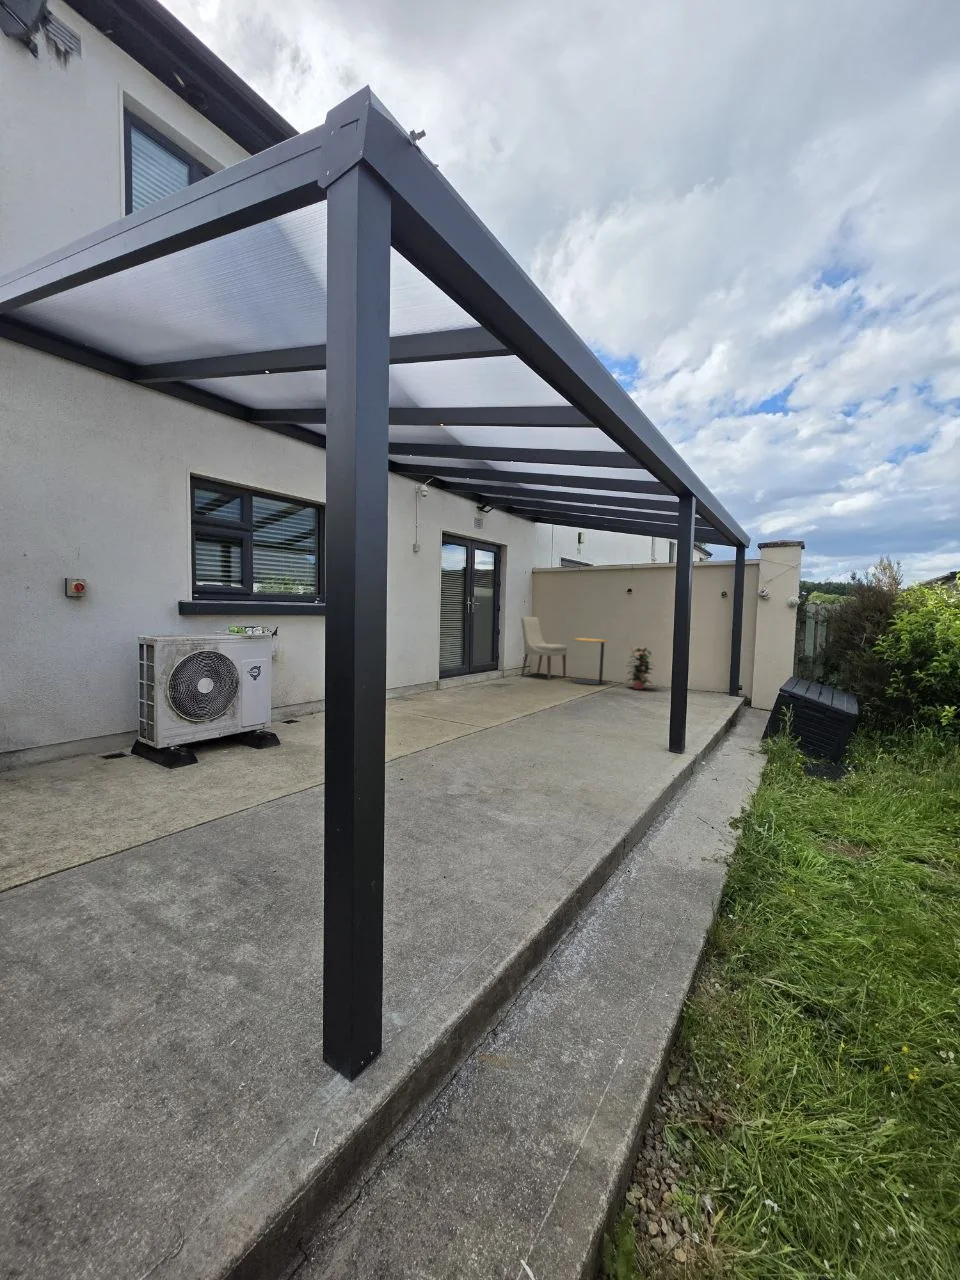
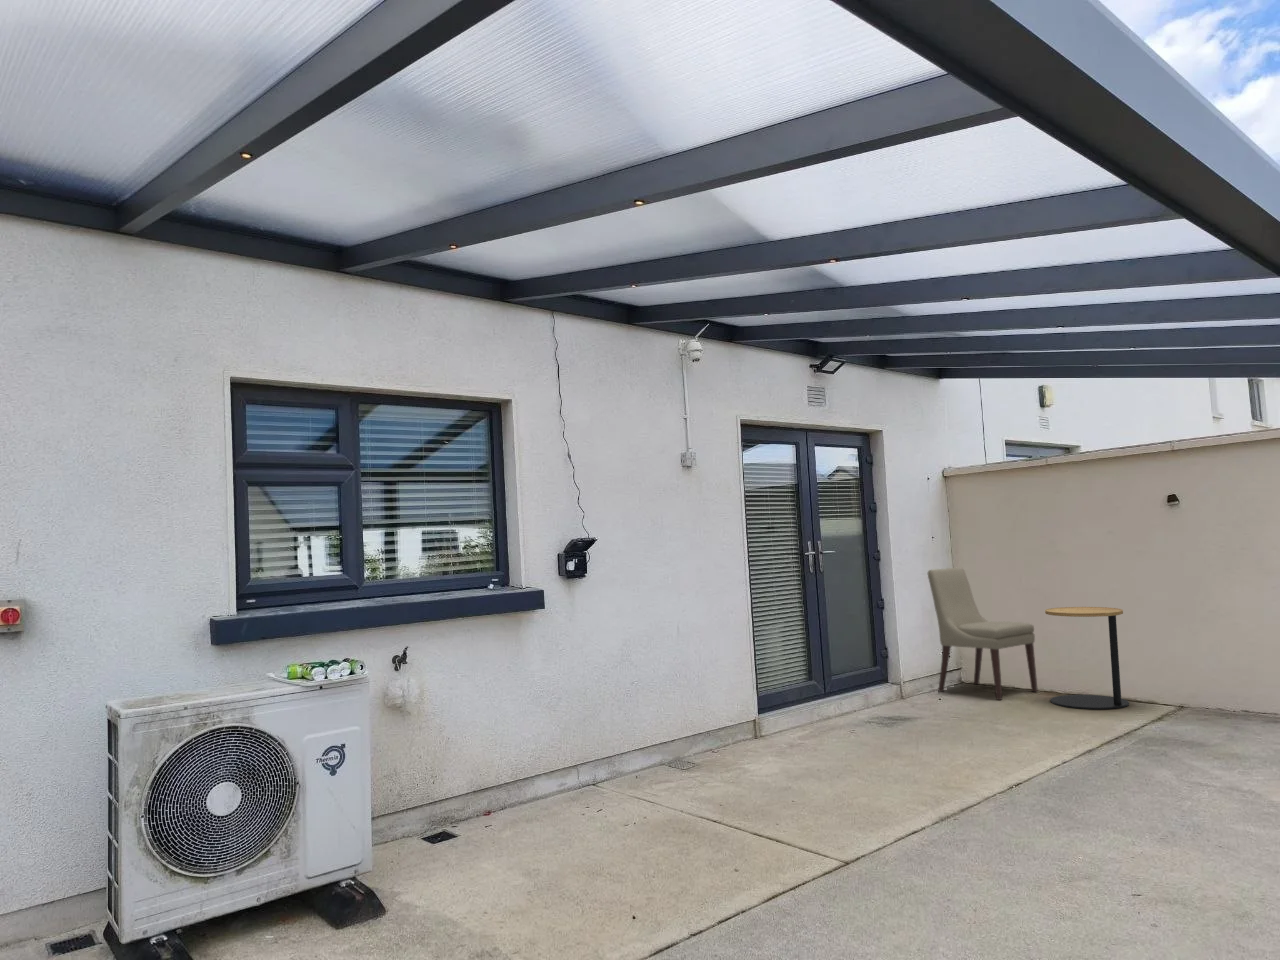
decorative plant: present [628,647,652,689] -> none [1170,622,1247,719]

